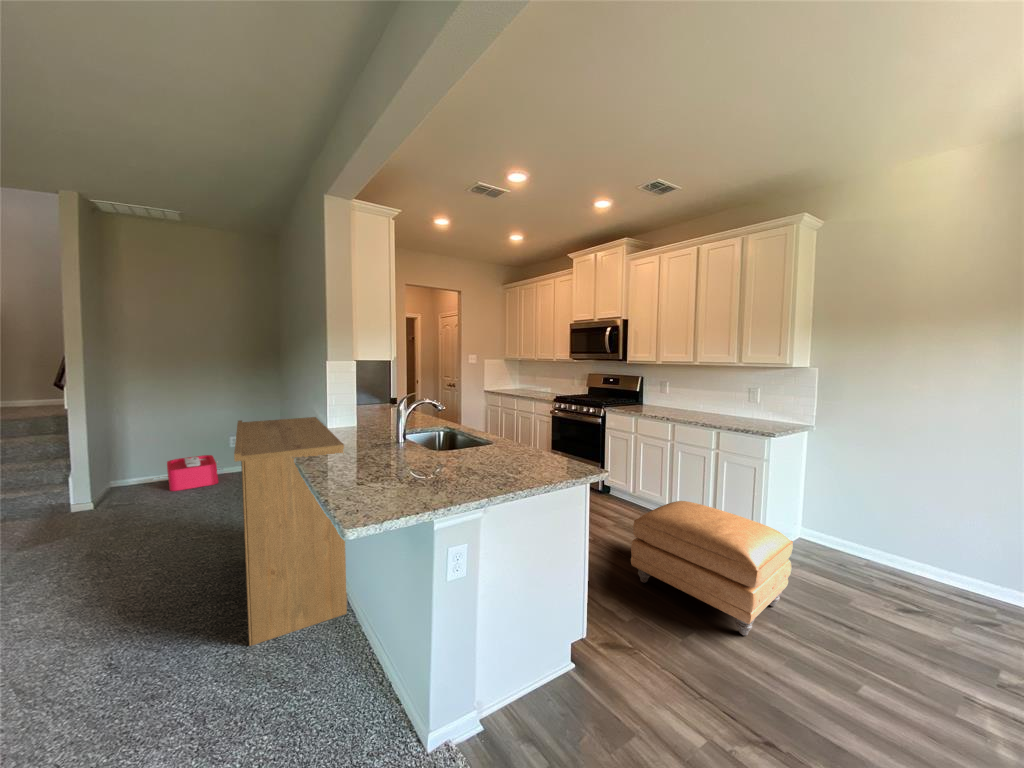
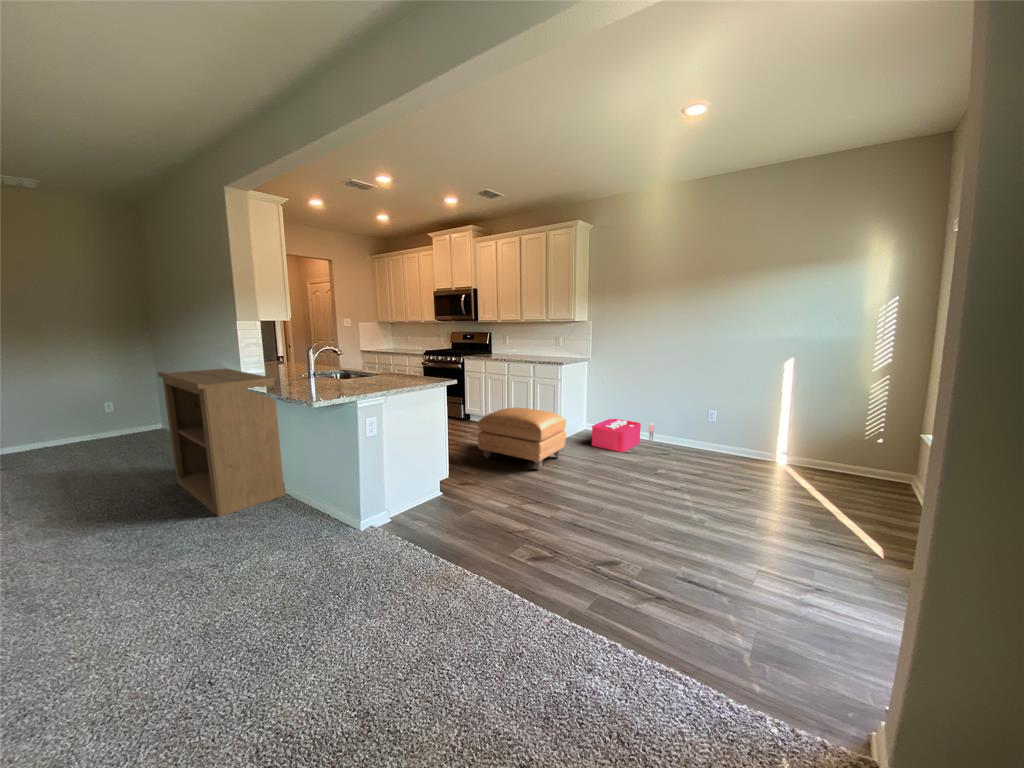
storage bin: present [167,455,223,491] -> present [592,419,654,452]

